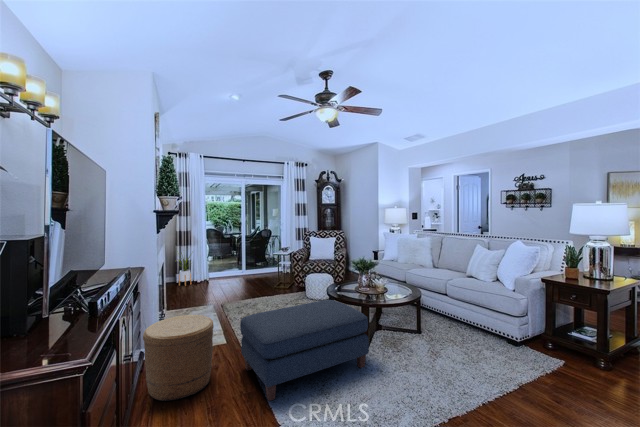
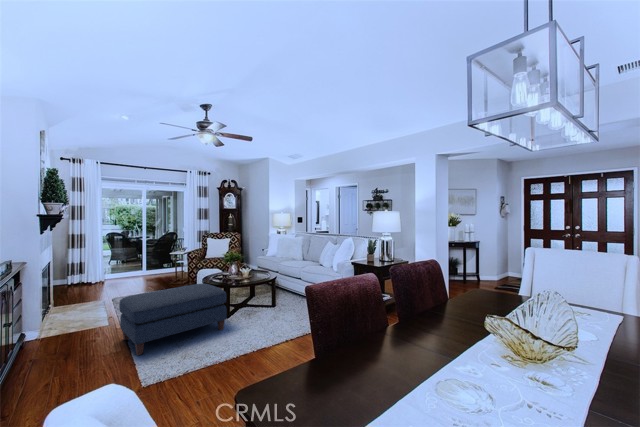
house plant: present [178,253,191,286] -> none [65,248,91,286]
woven basket: present [143,315,214,401] -> none [24,299,94,365]

